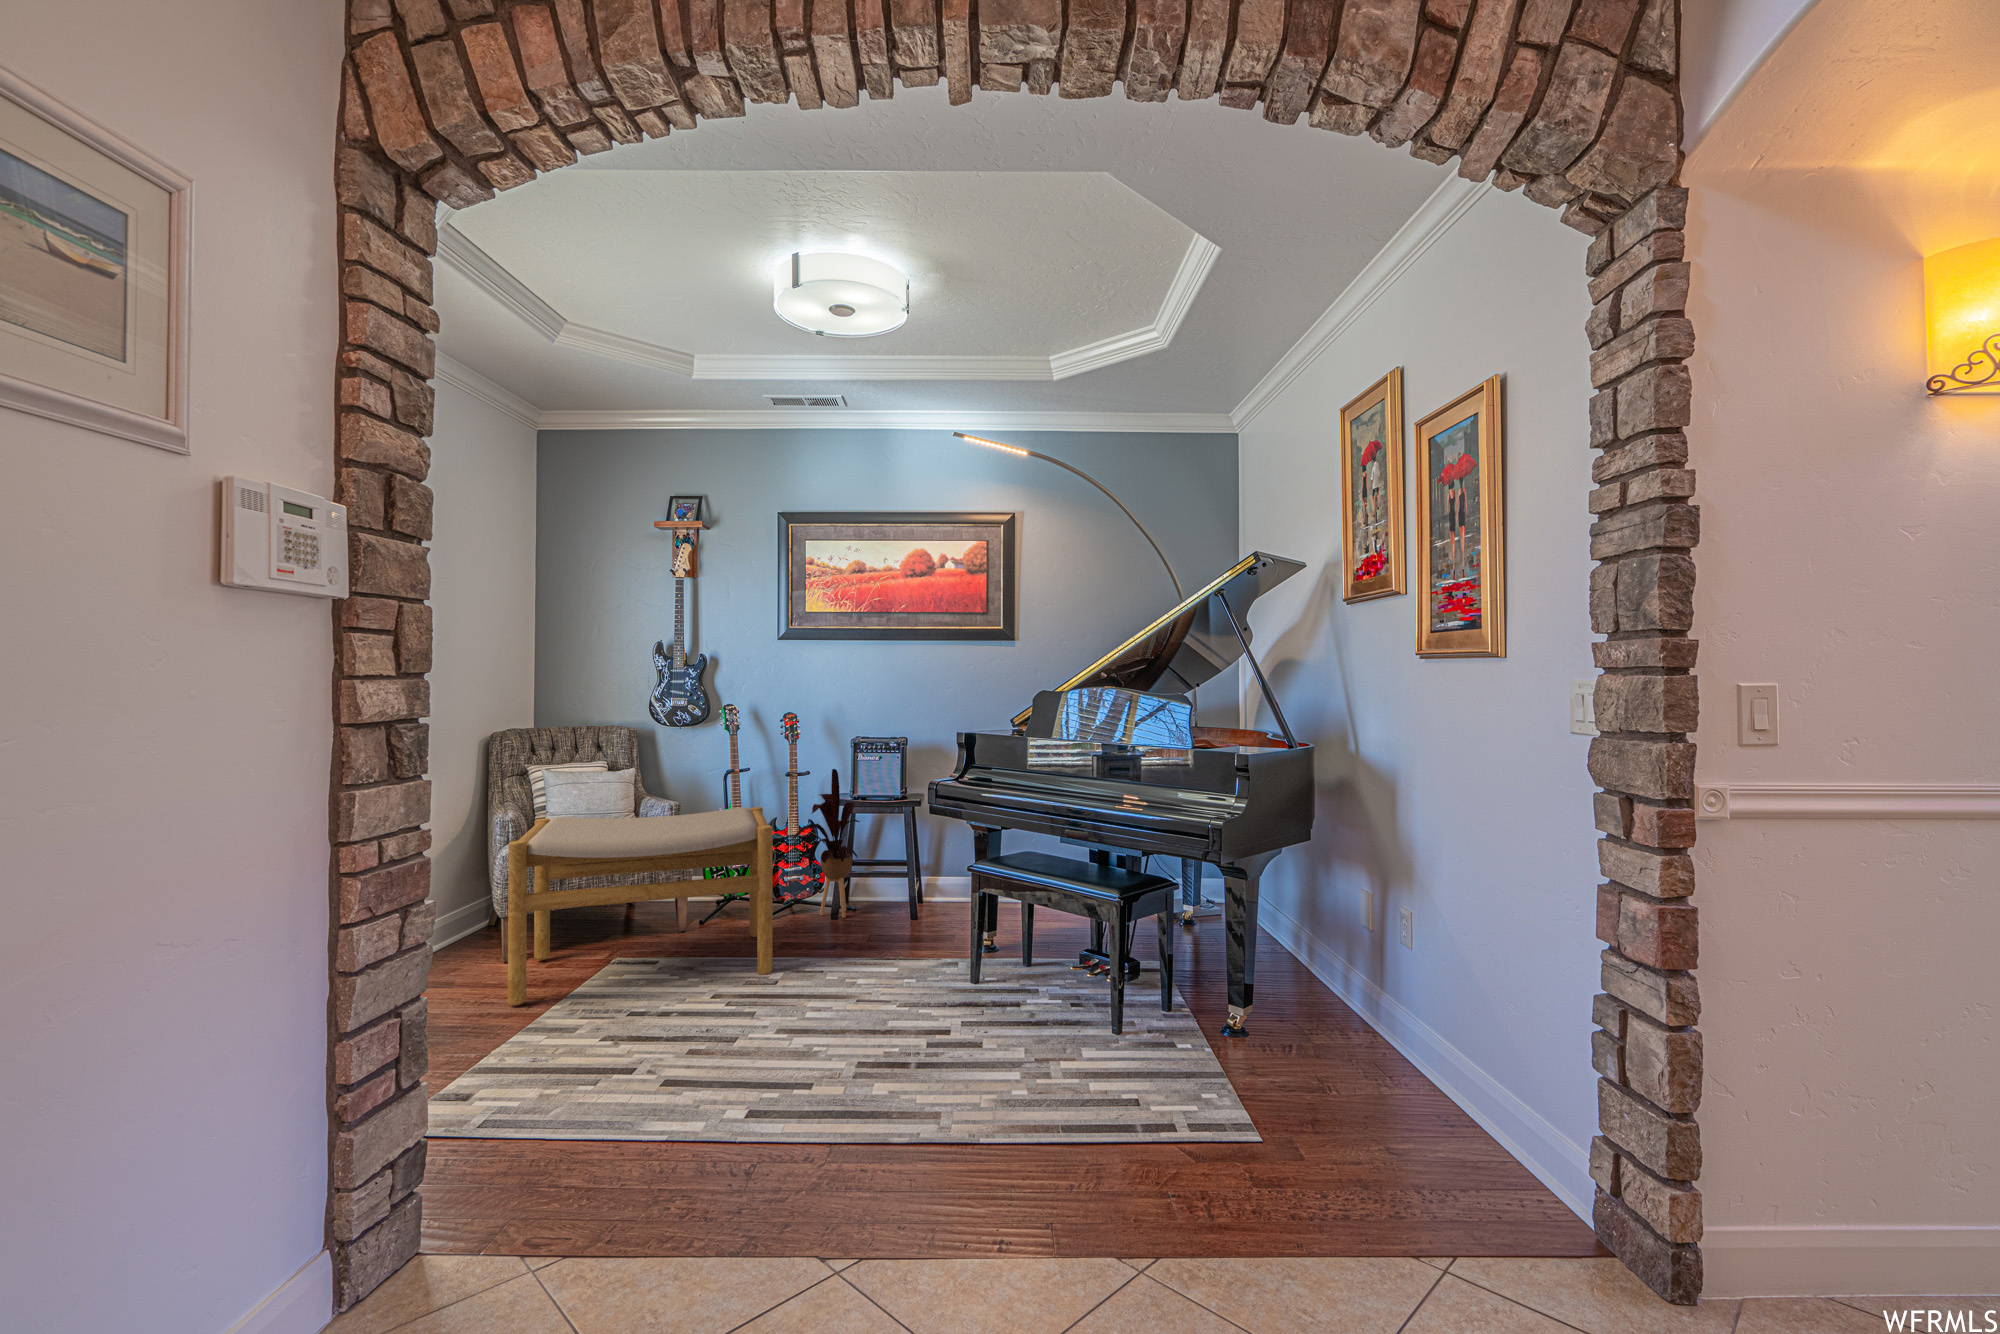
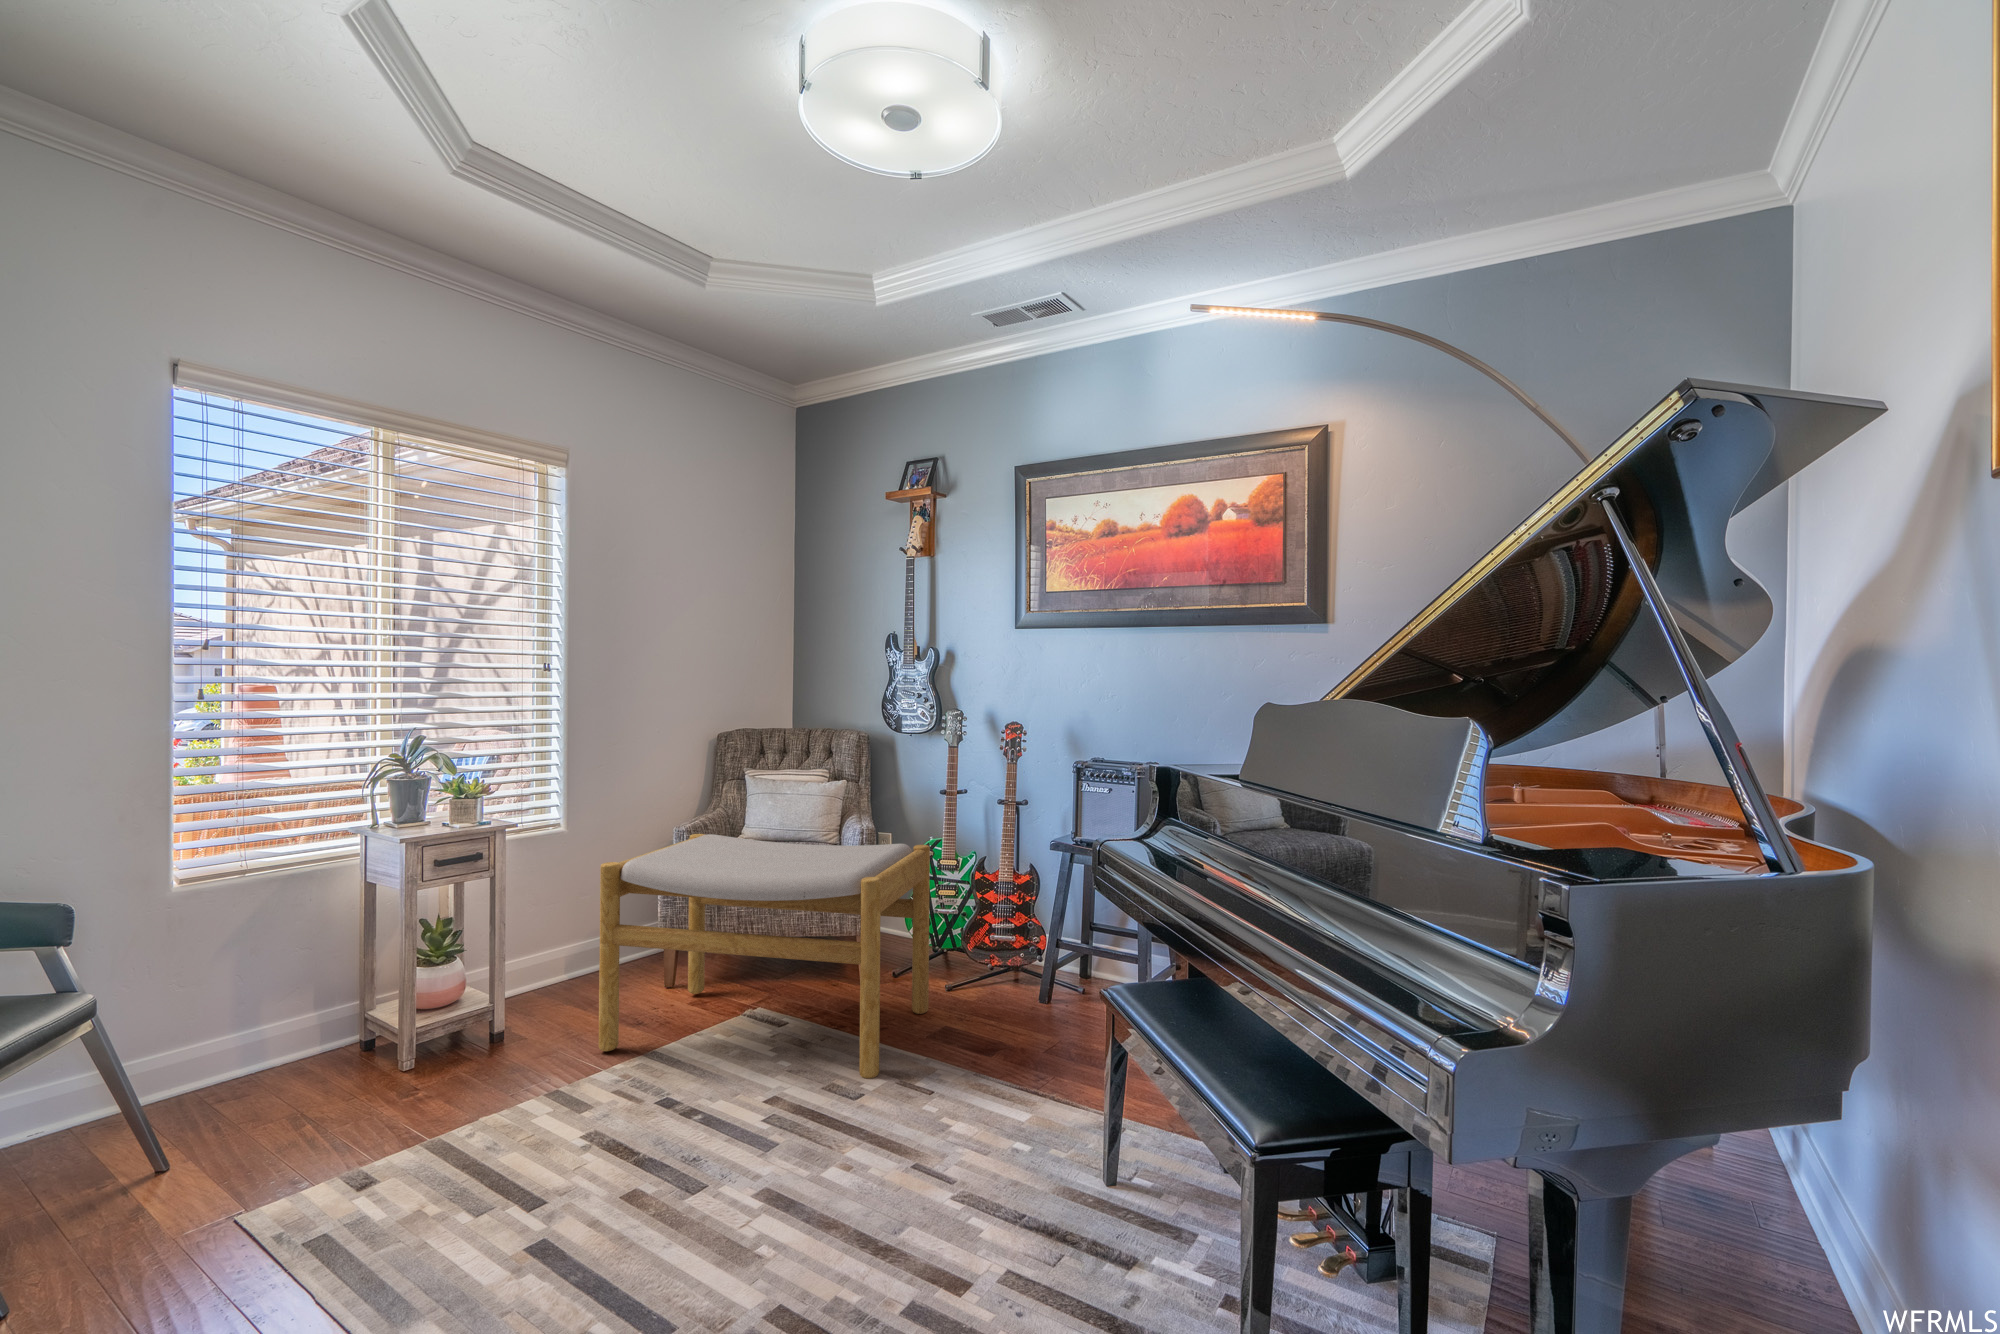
house plant: present [786,769,859,918] -> none [973,802,1085,1007]

